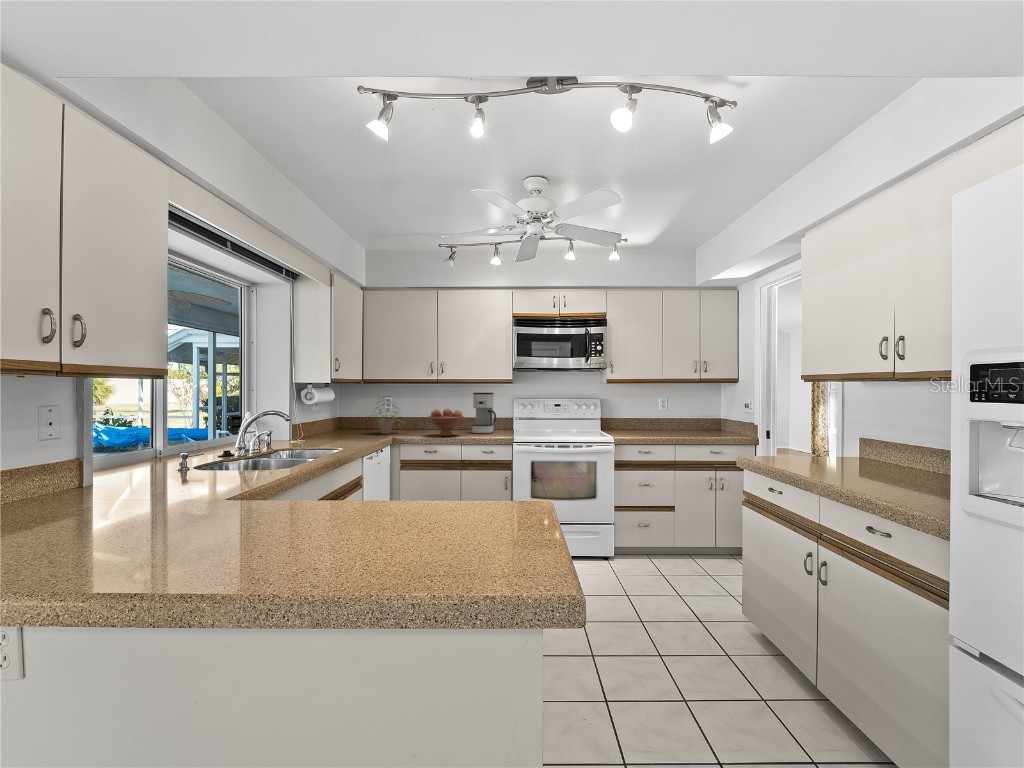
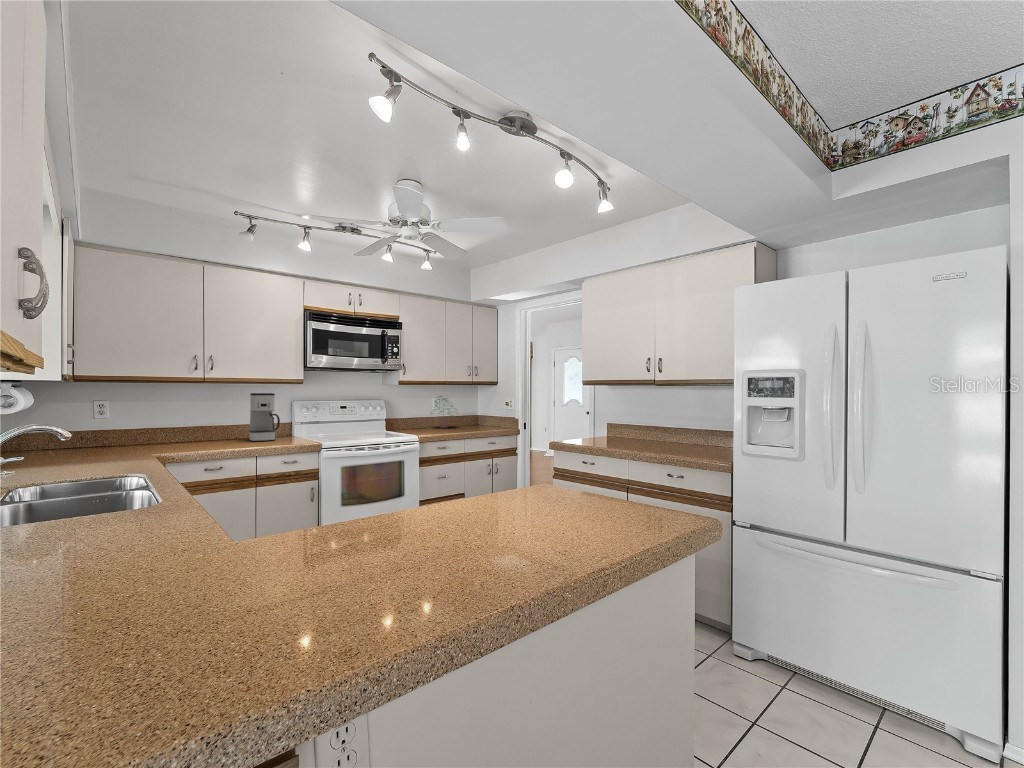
potted plant: present [373,401,399,434] -> present [437,396,455,428]
fruit bowl: present [428,409,464,436] -> none [198,413,250,447]

